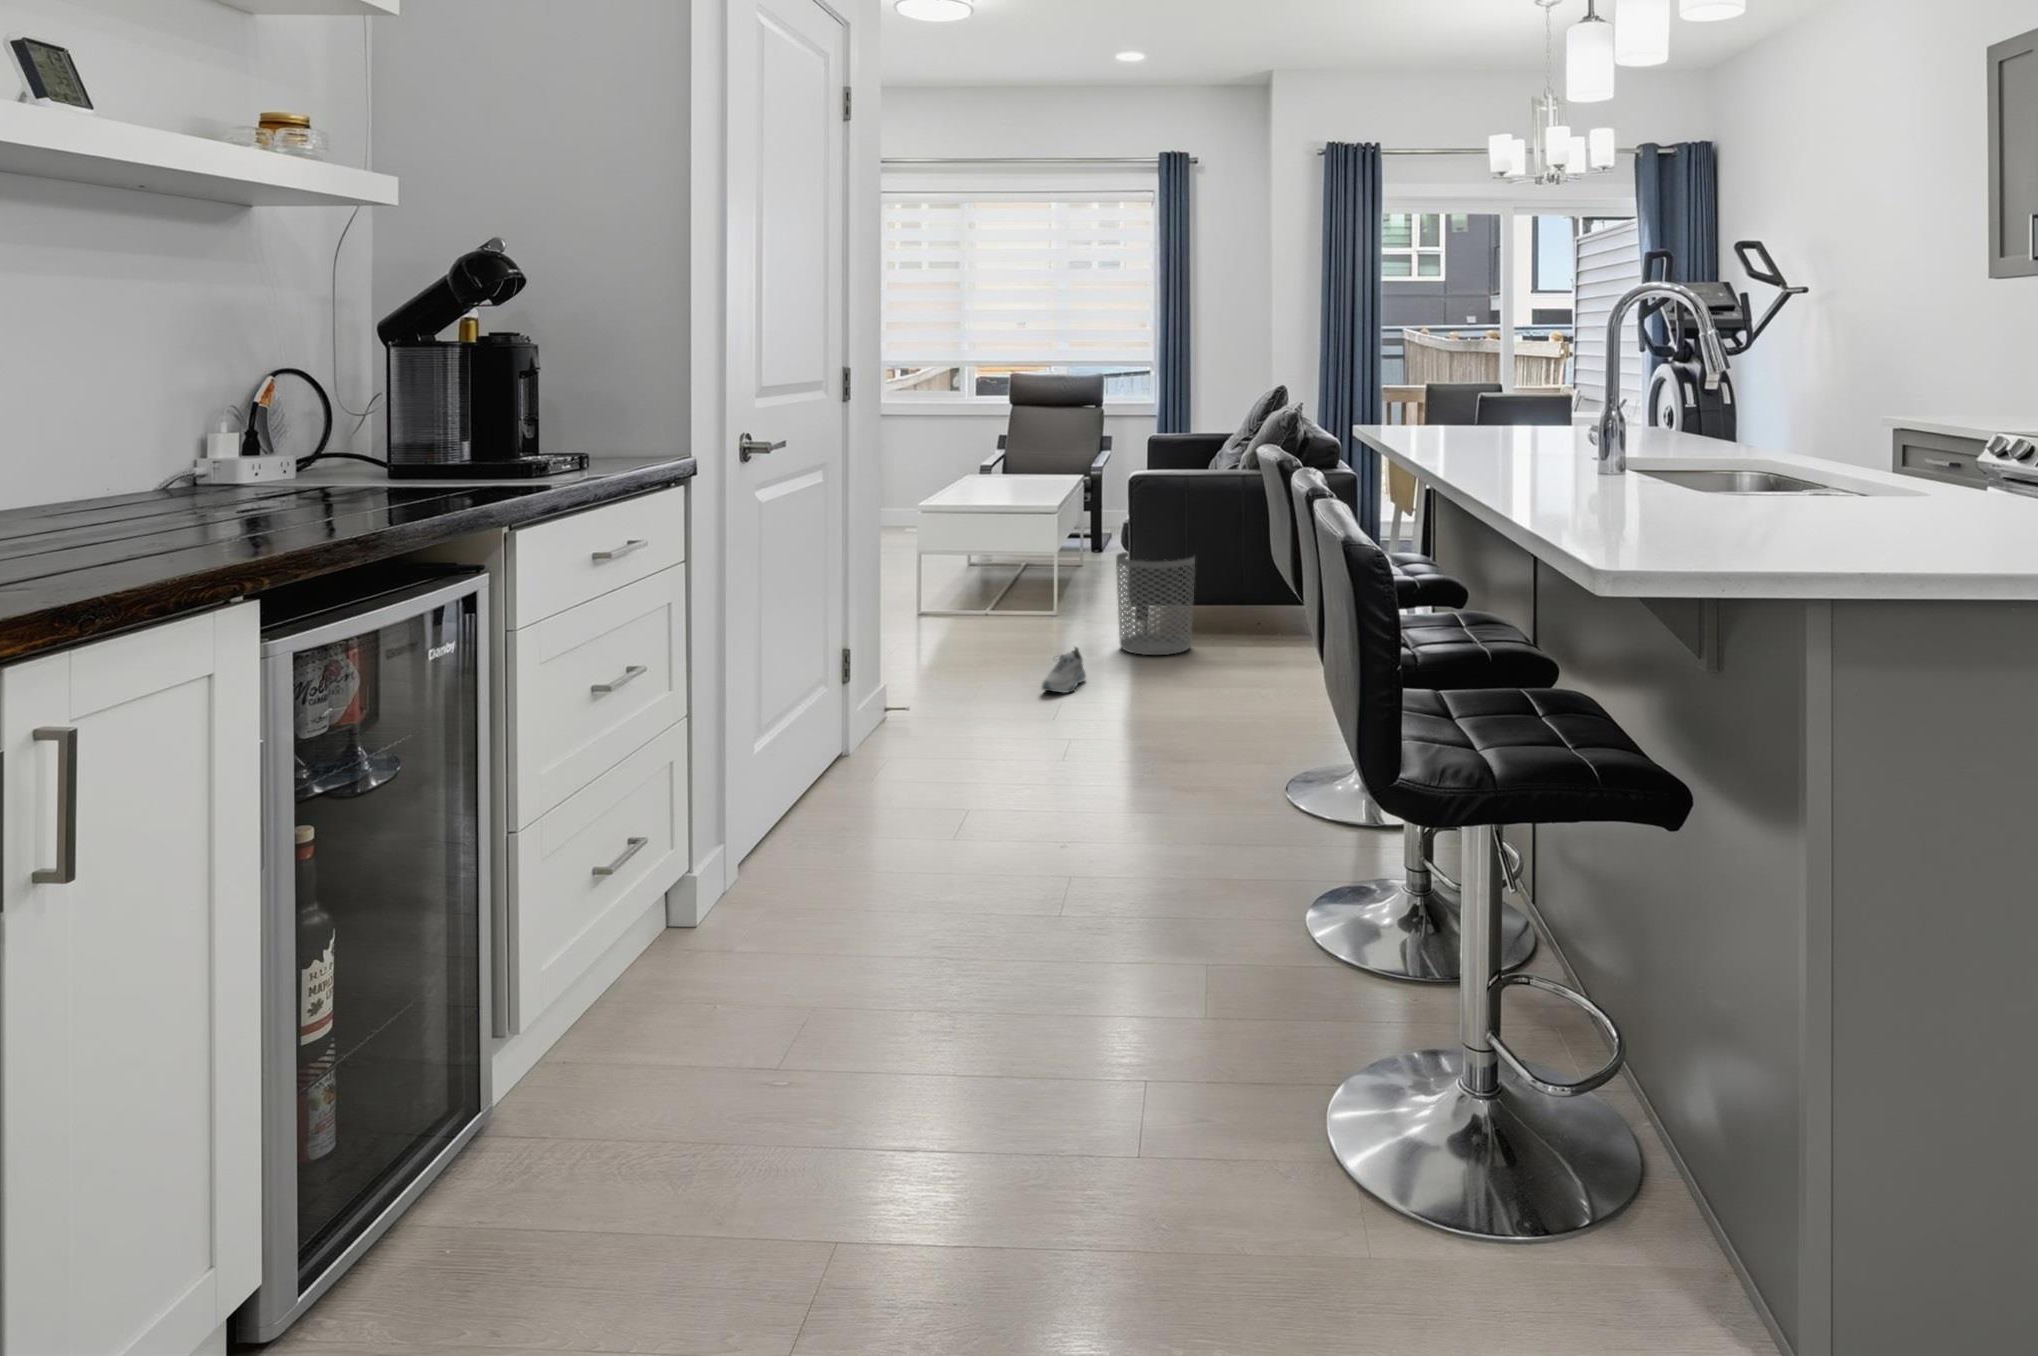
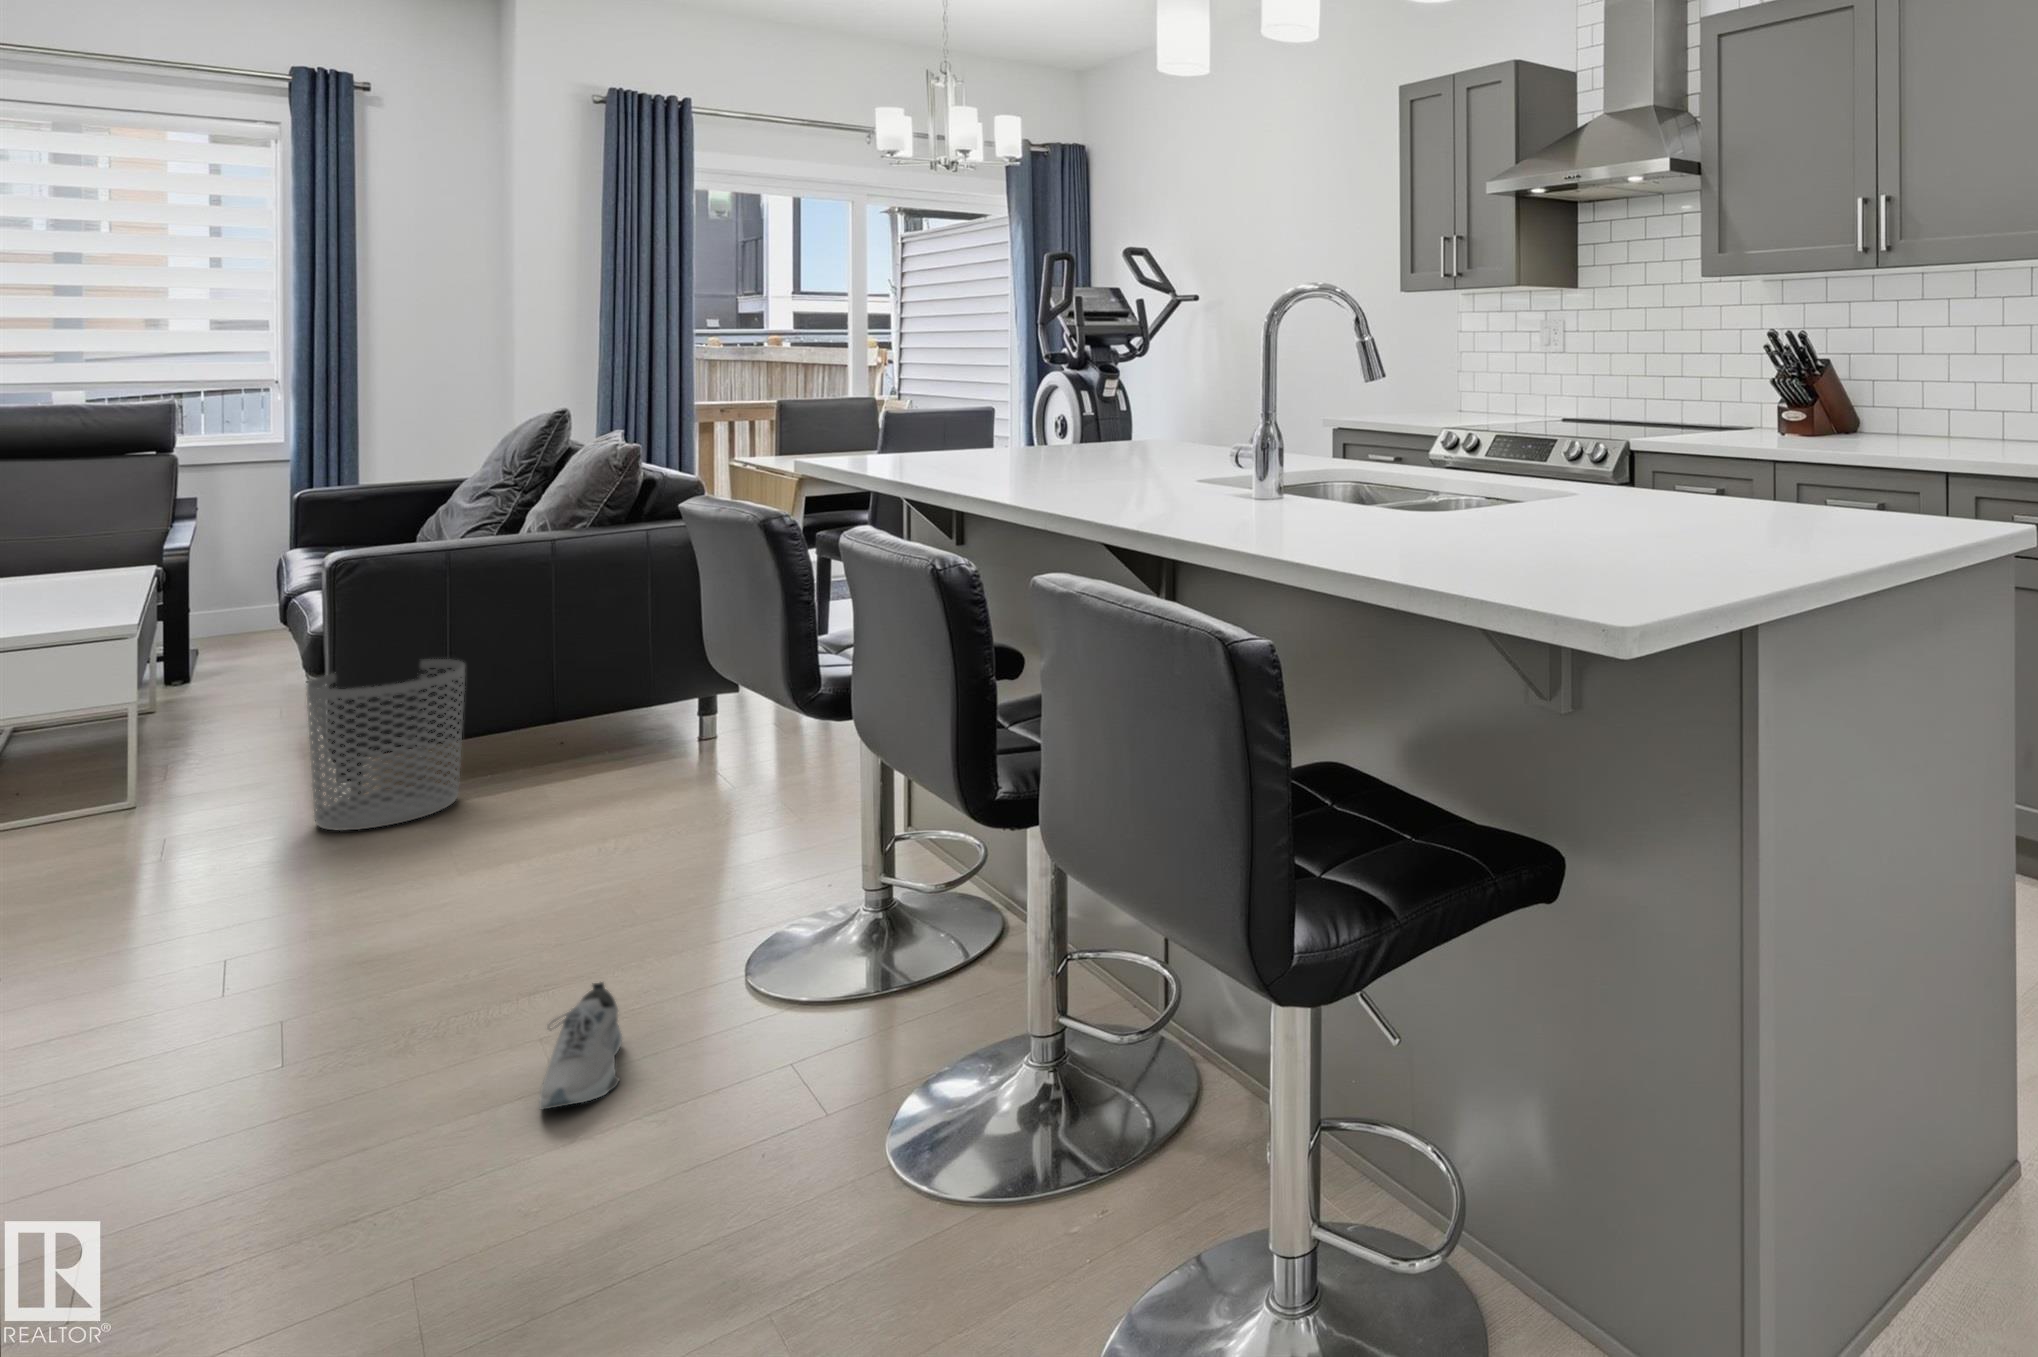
shoe: present [1042,647,1086,693] -> present [539,983,622,1110]

